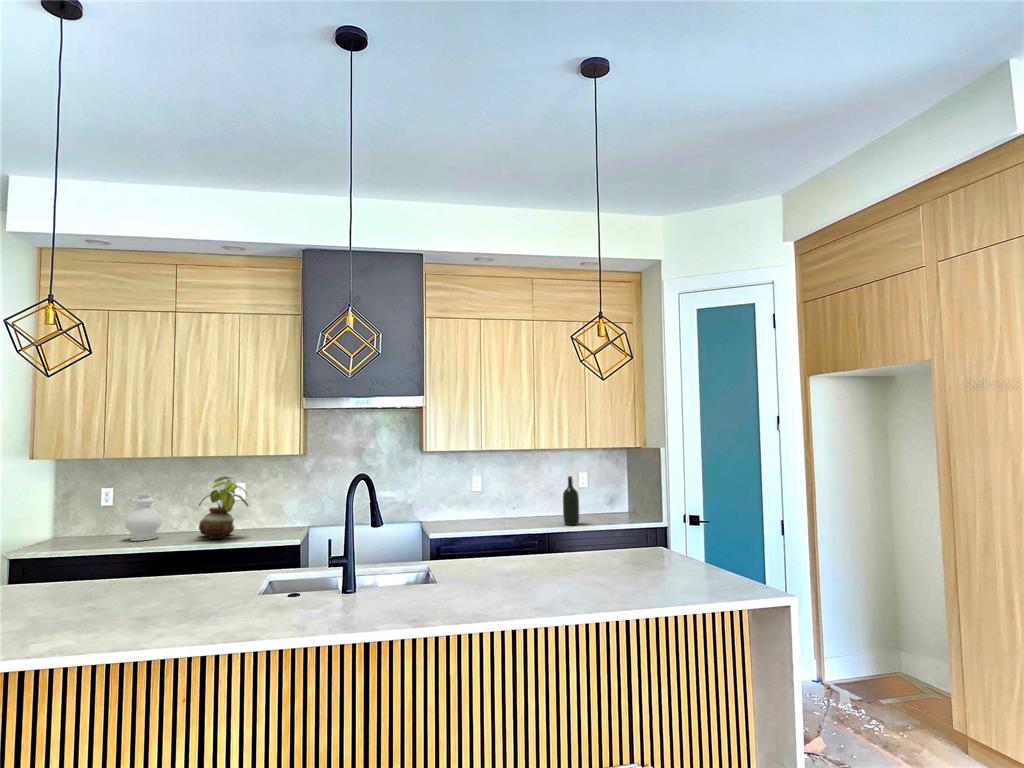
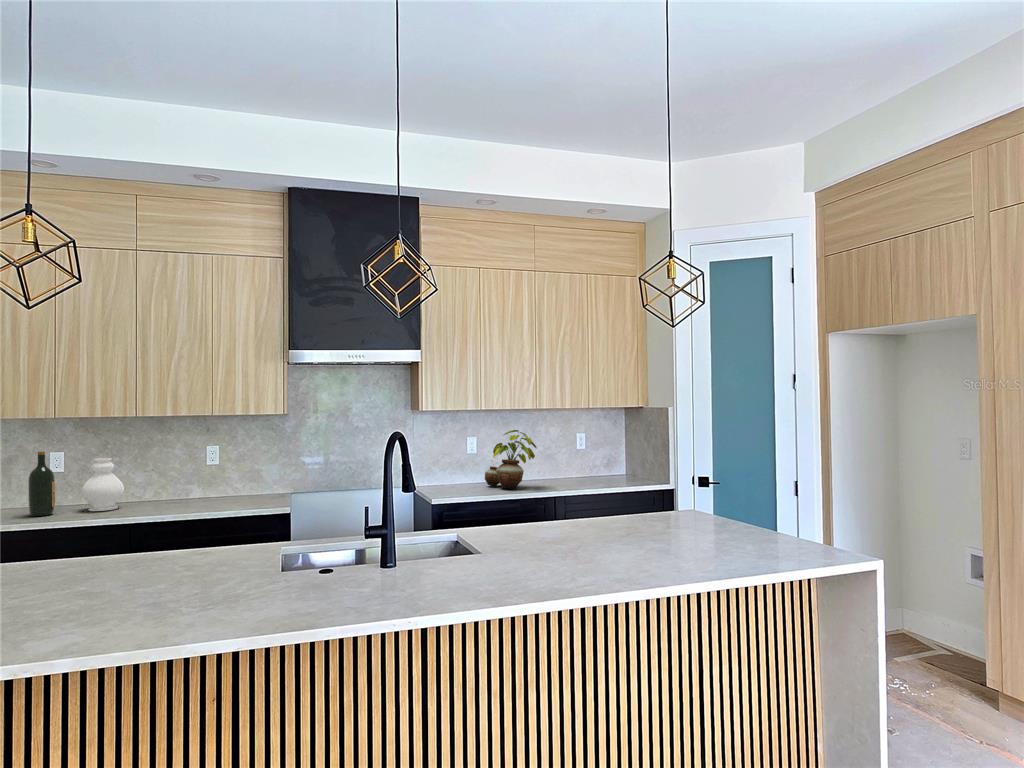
wine bottle: present [563,476,579,525] -> present [28,452,55,516]
potted plant: present [199,477,248,539] -> present [485,430,537,489]

